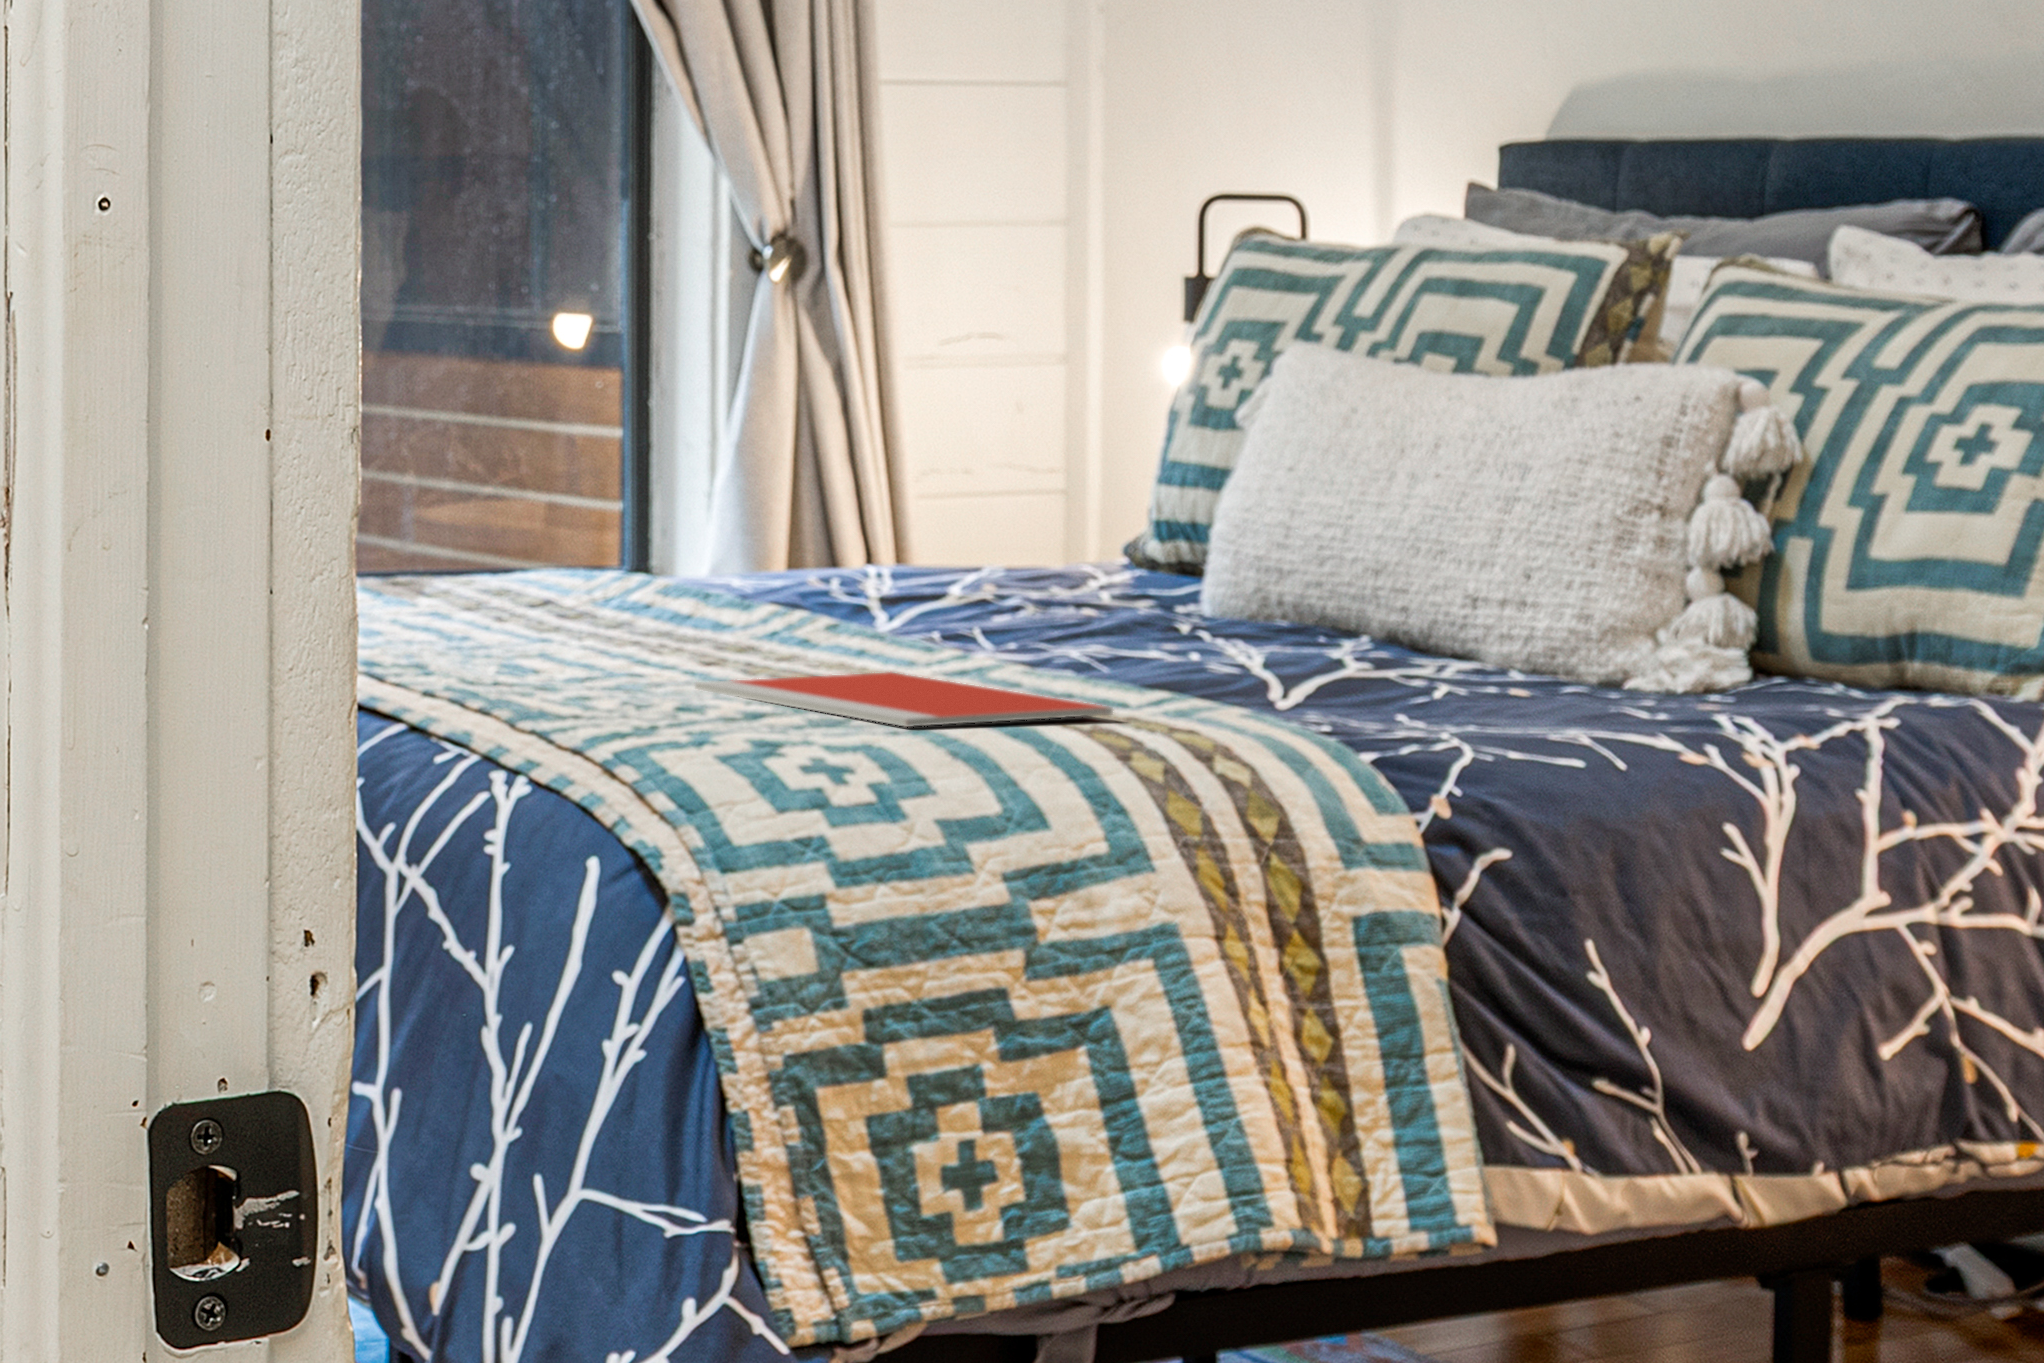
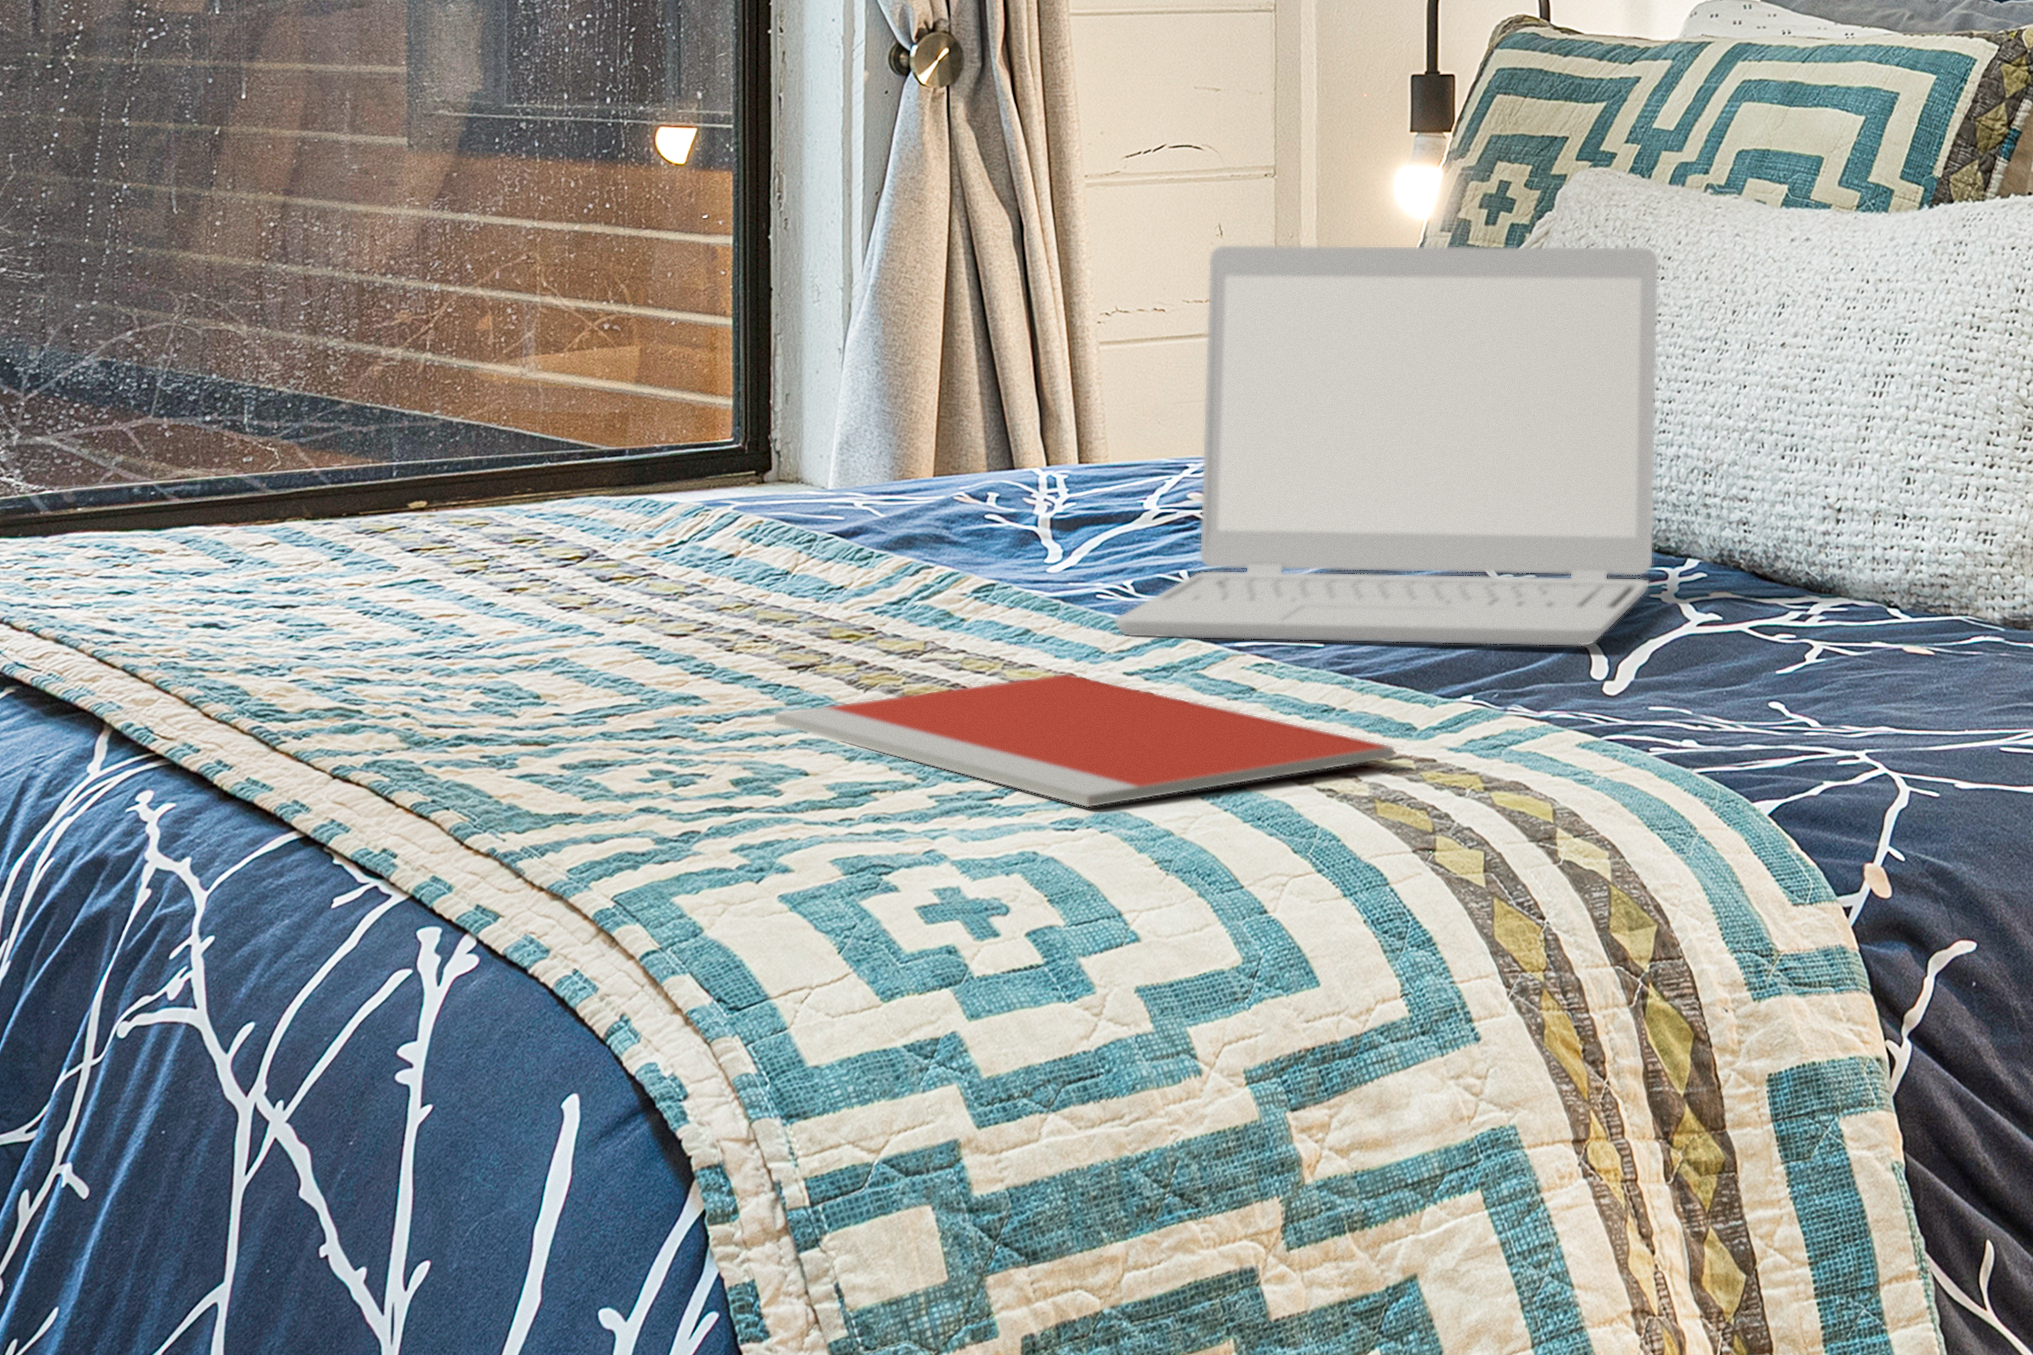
laptop: none [925,391,1334,676] -> present [1116,246,1658,646]

